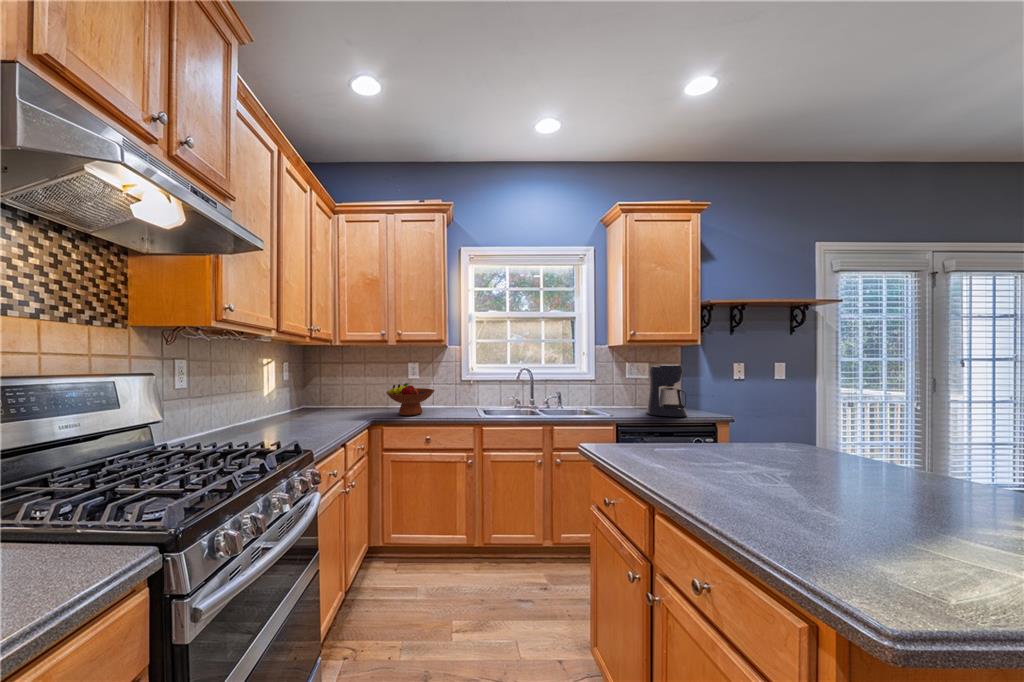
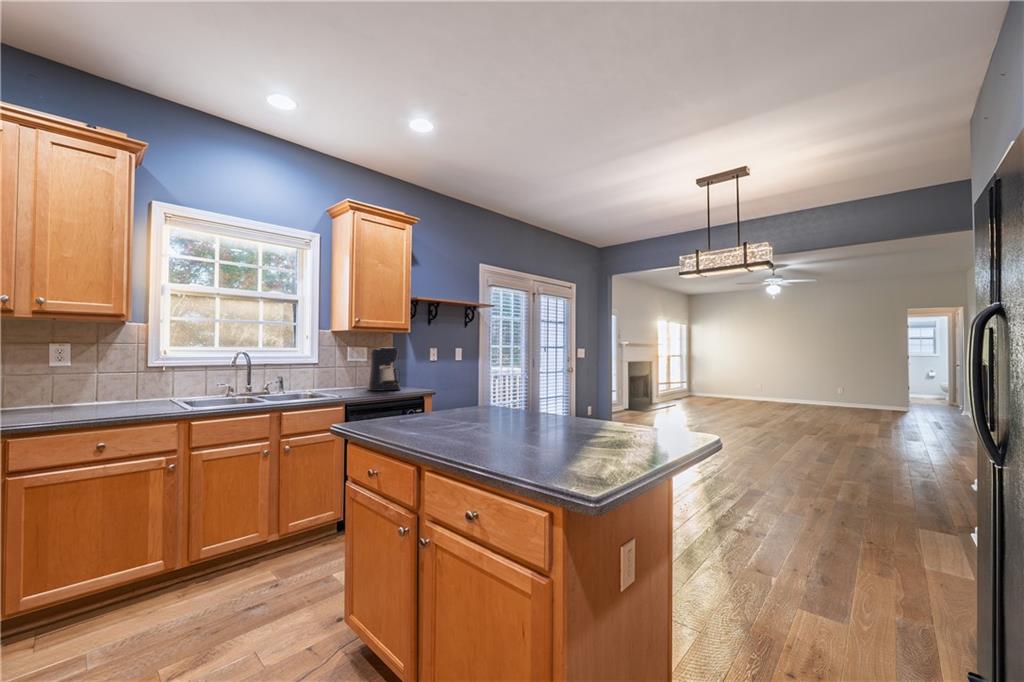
fruit bowl: present [386,383,434,415] -> none [24,369,115,412]

